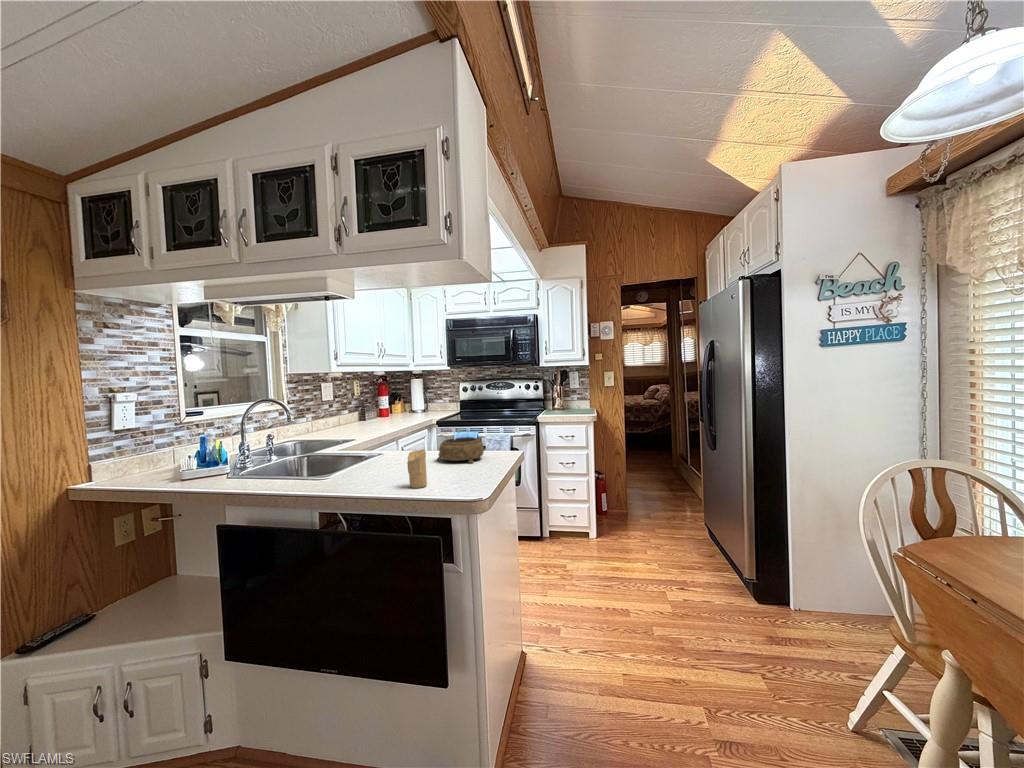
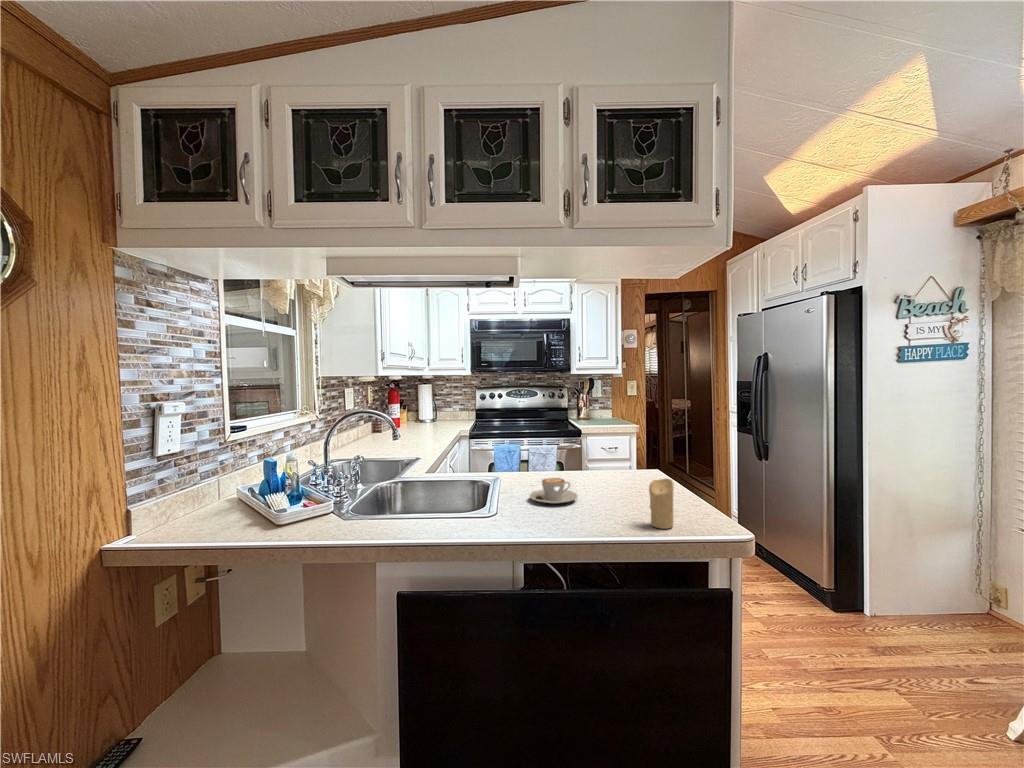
decorative bowl: present [437,437,484,463] -> none [589,457,644,488]
coffee cup: none [364,452,404,471] -> present [530,478,577,504]

